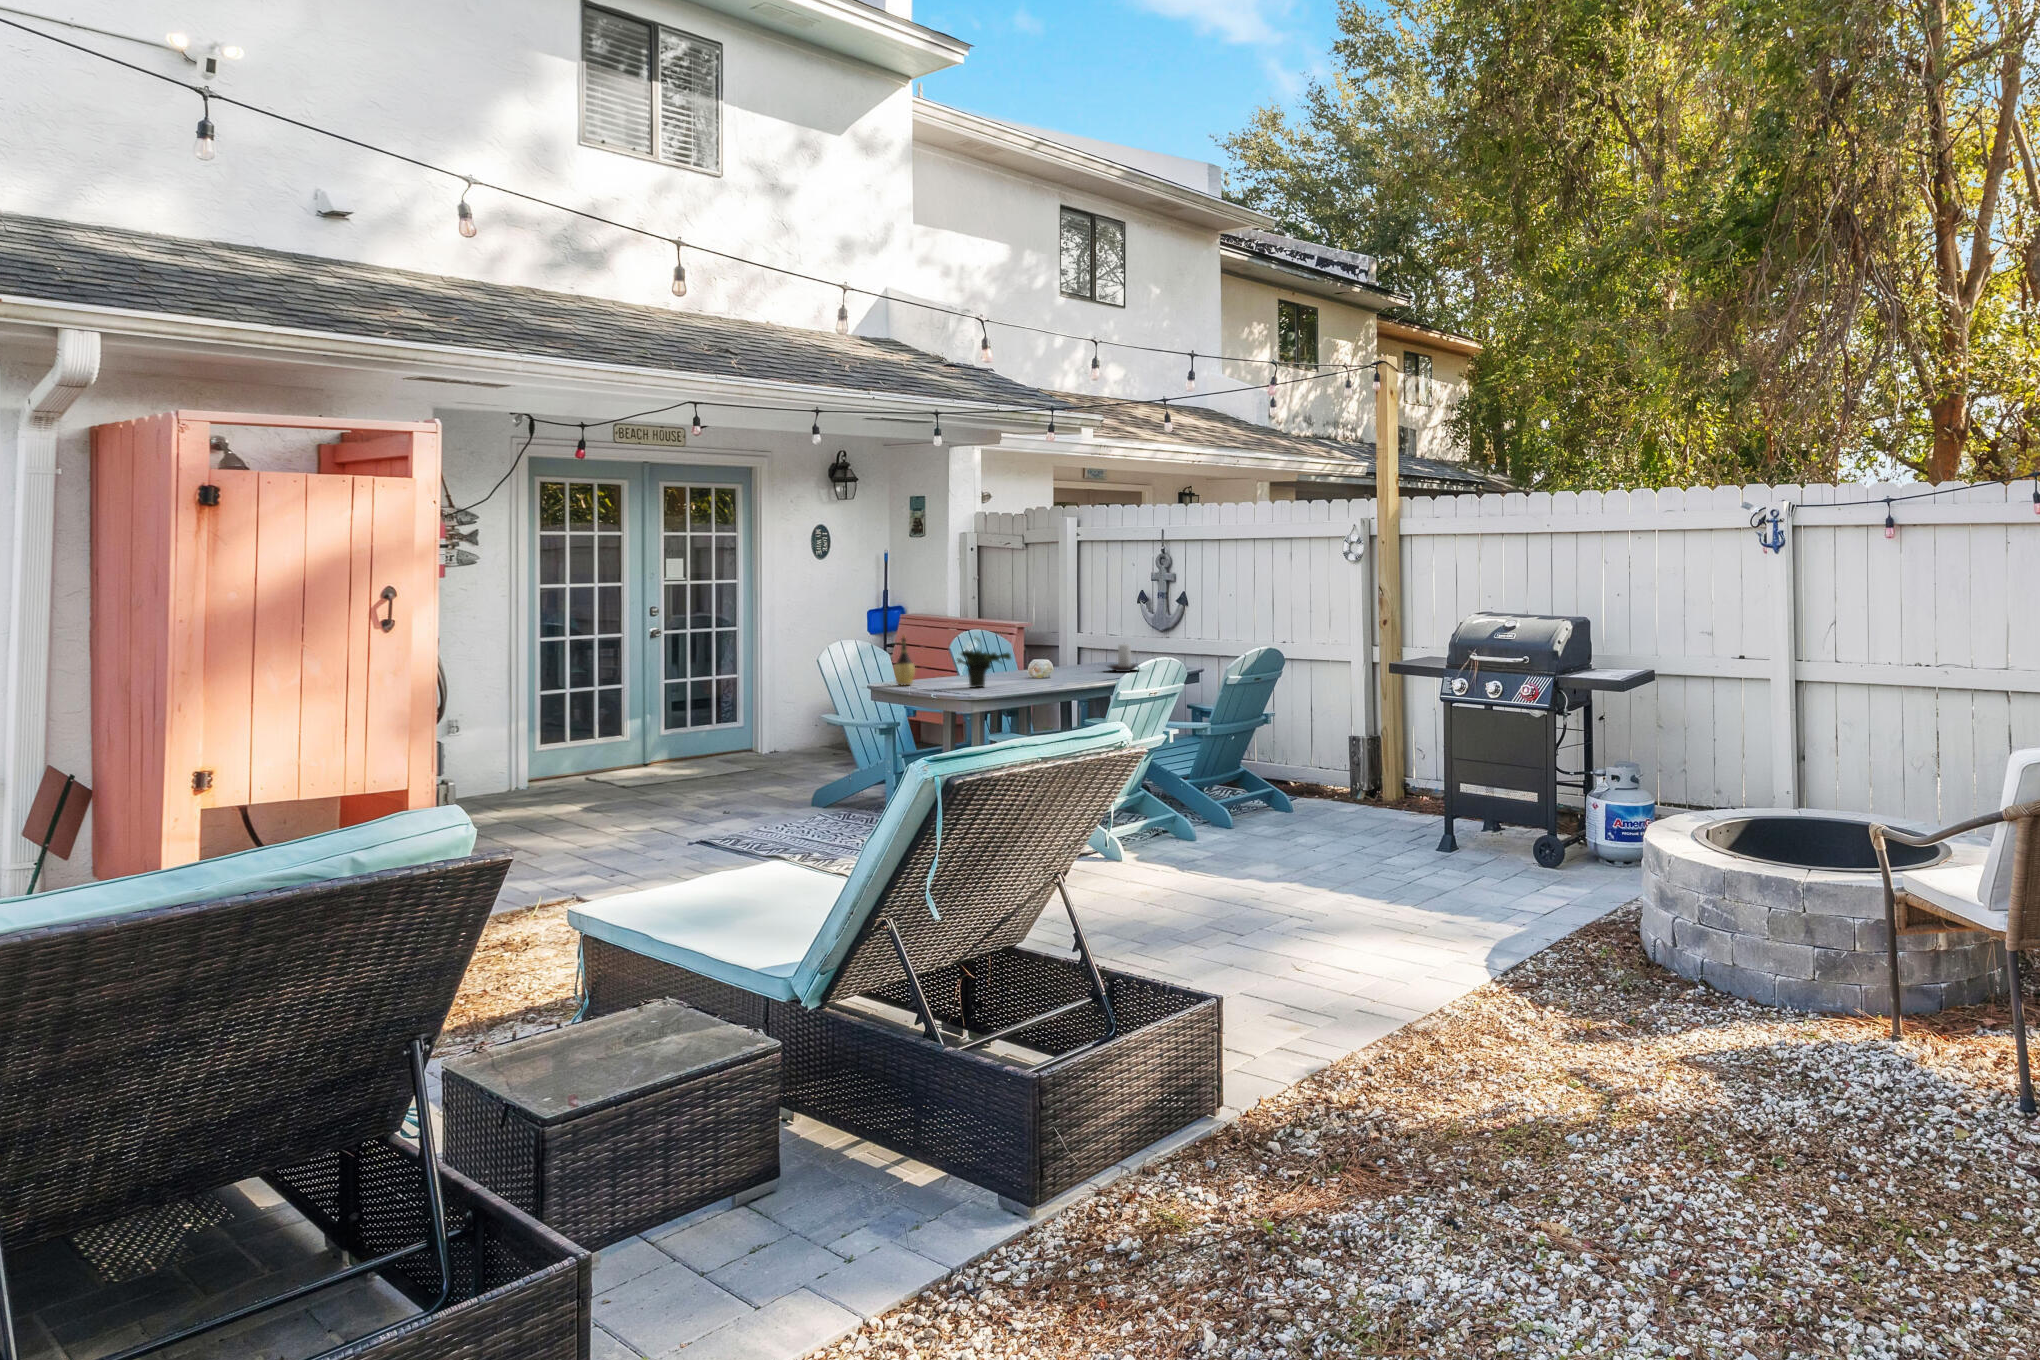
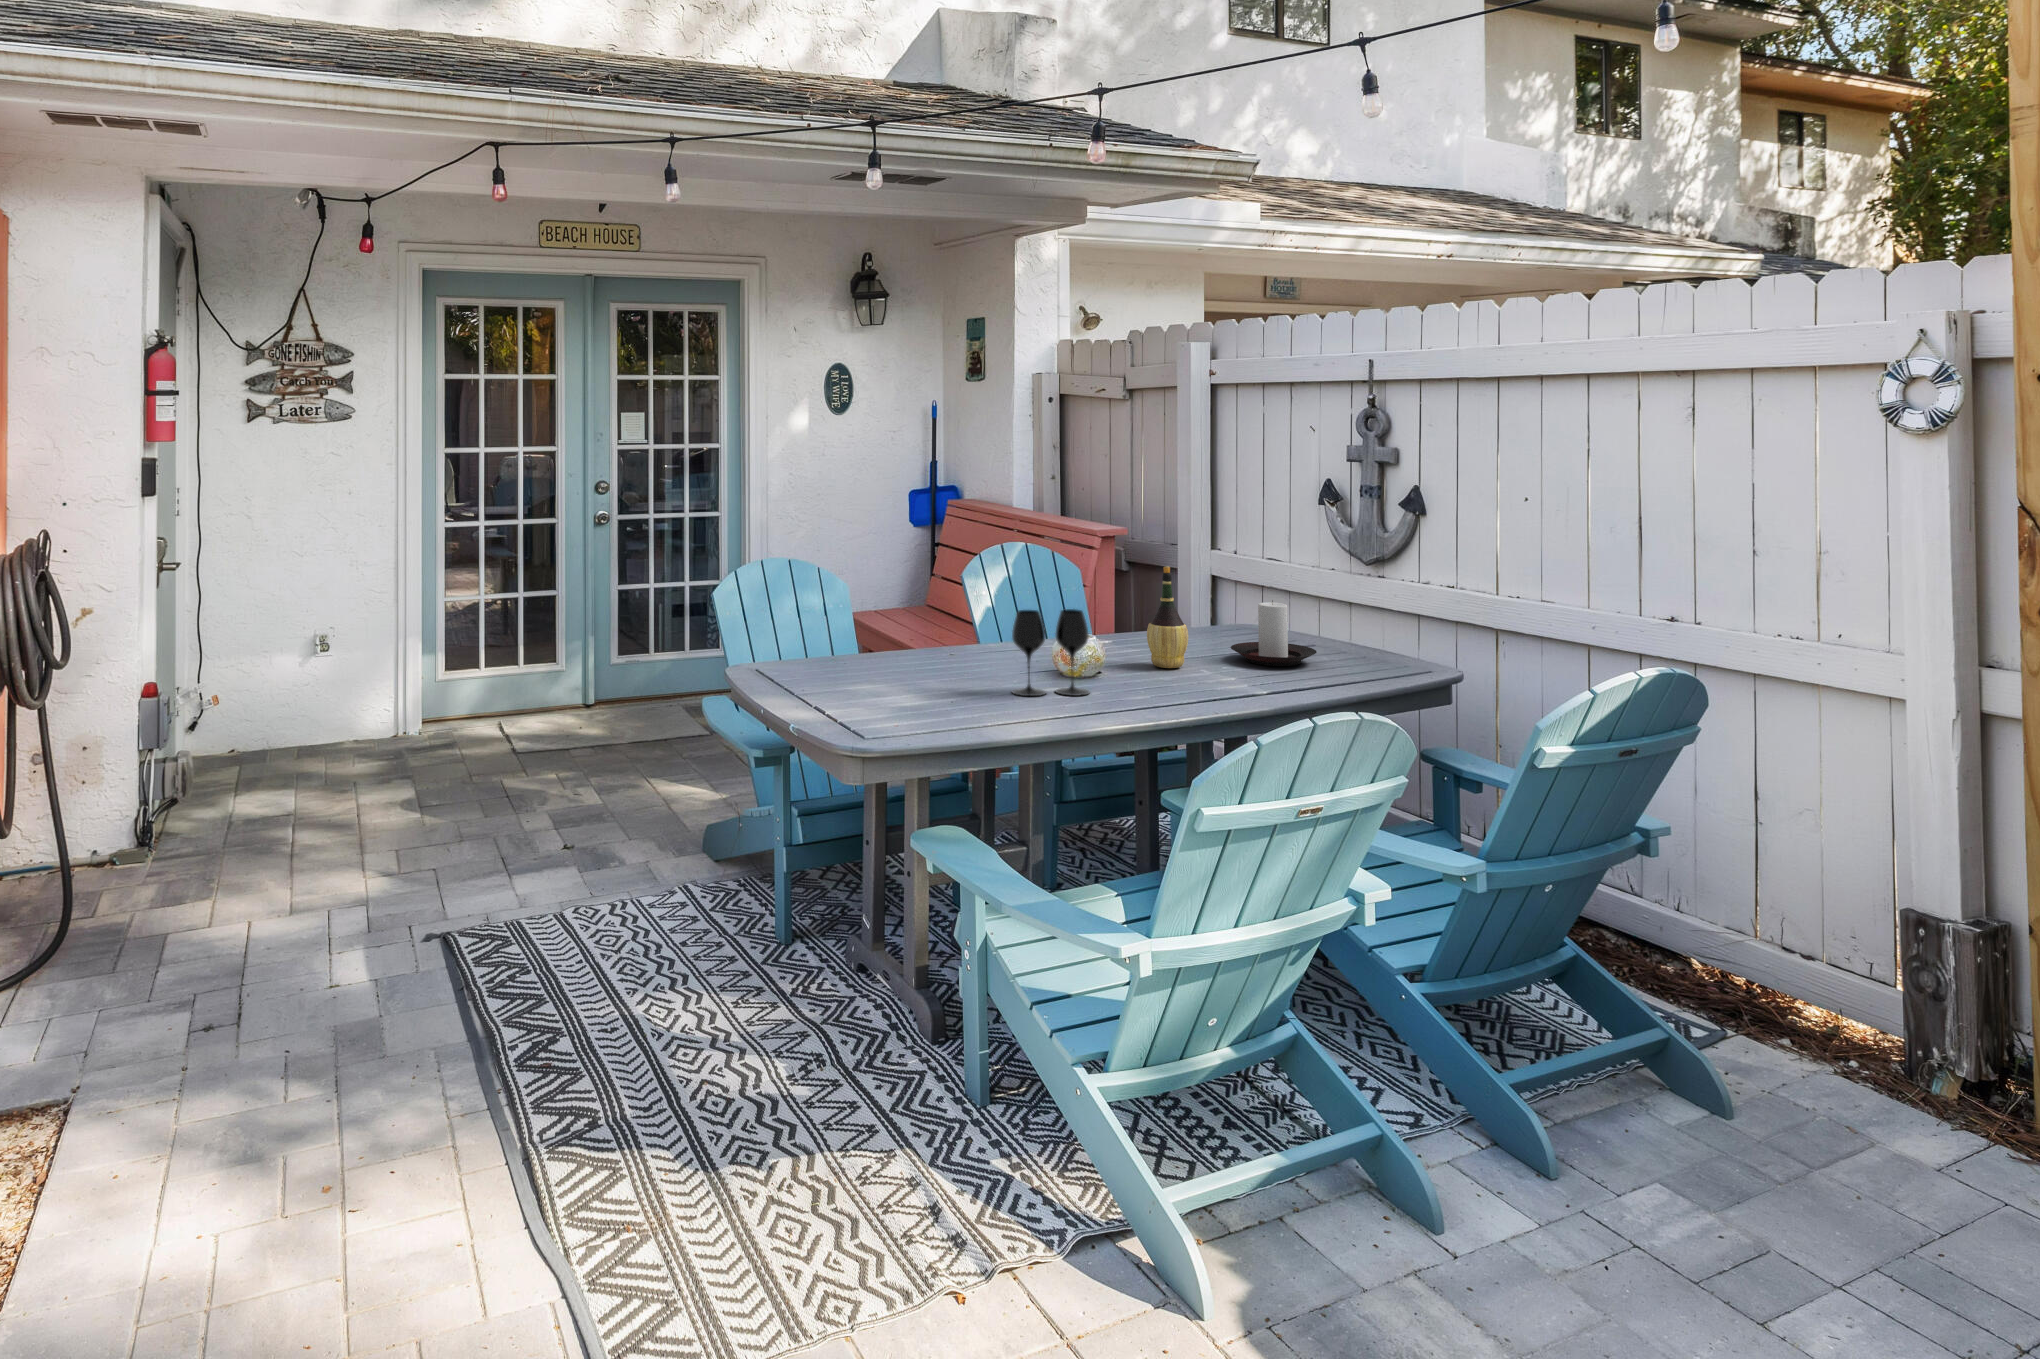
wine bottle: present [894,636,915,685] -> present [1147,566,1188,668]
potted plant: present [957,637,1011,688] -> none [861,593,980,708]
wine glass: none [1018,645,1053,683] -> present [1012,609,1089,696]

